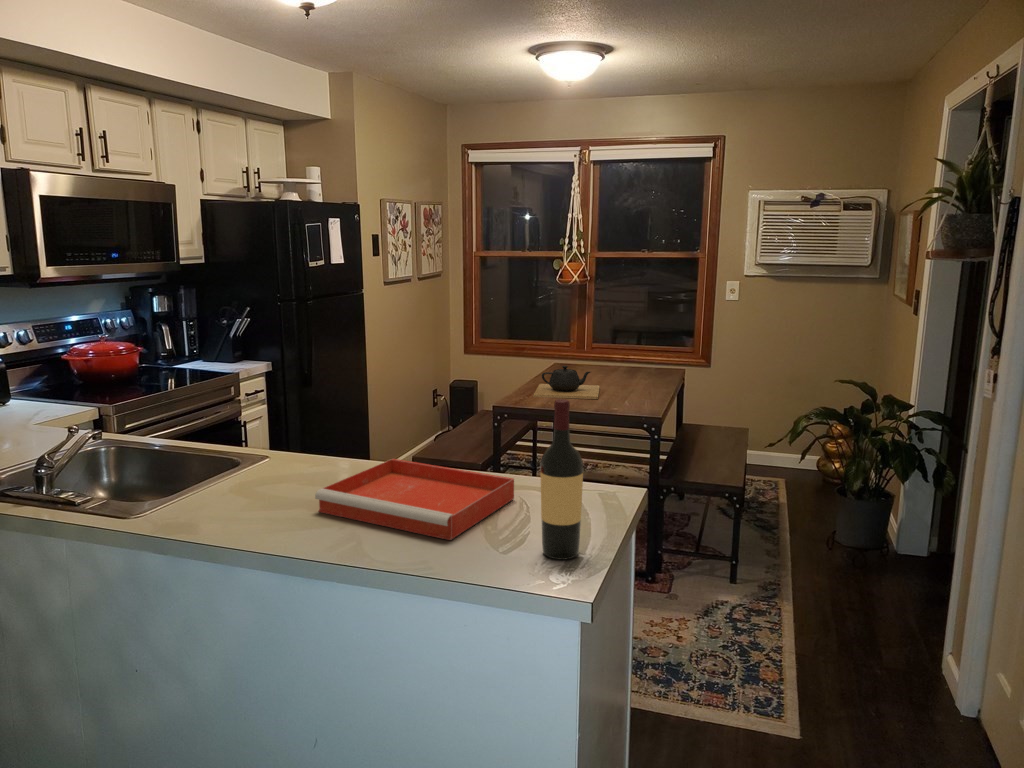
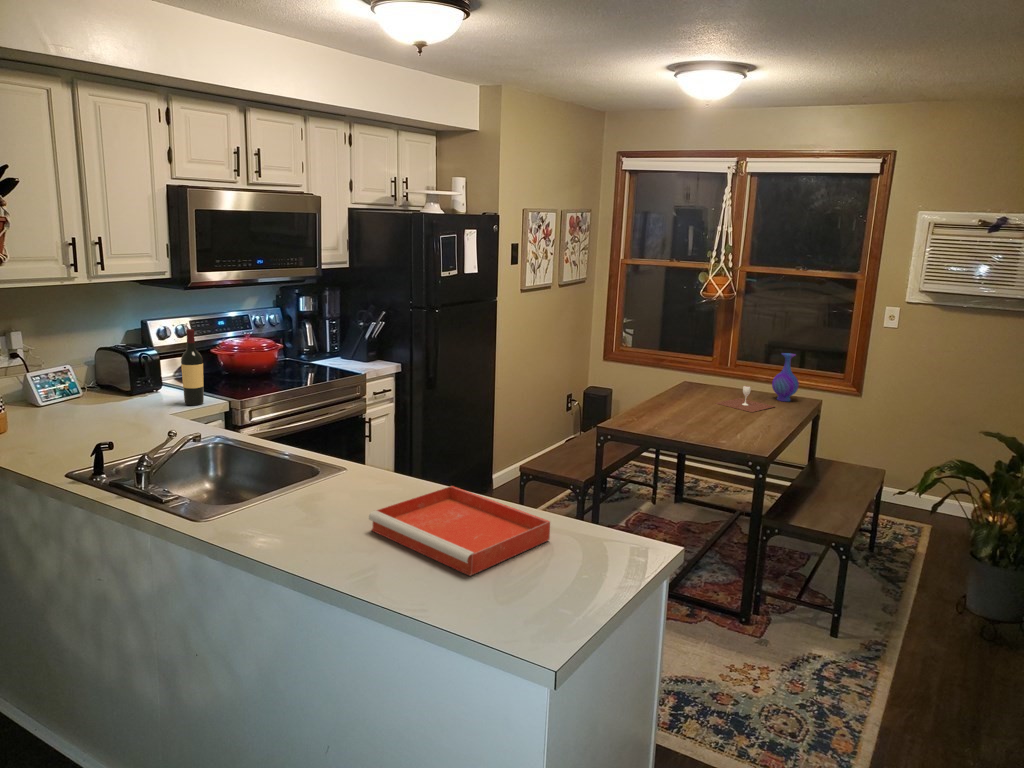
vase: none [639,327,663,372] -> present [772,353,799,401]
wine glass: none [592,359,647,383] -> present [716,386,775,412]
teapot: present [533,366,600,399] -> none [643,391,717,429]
wine bottle: present [540,399,583,560] -> present [181,329,204,405]

